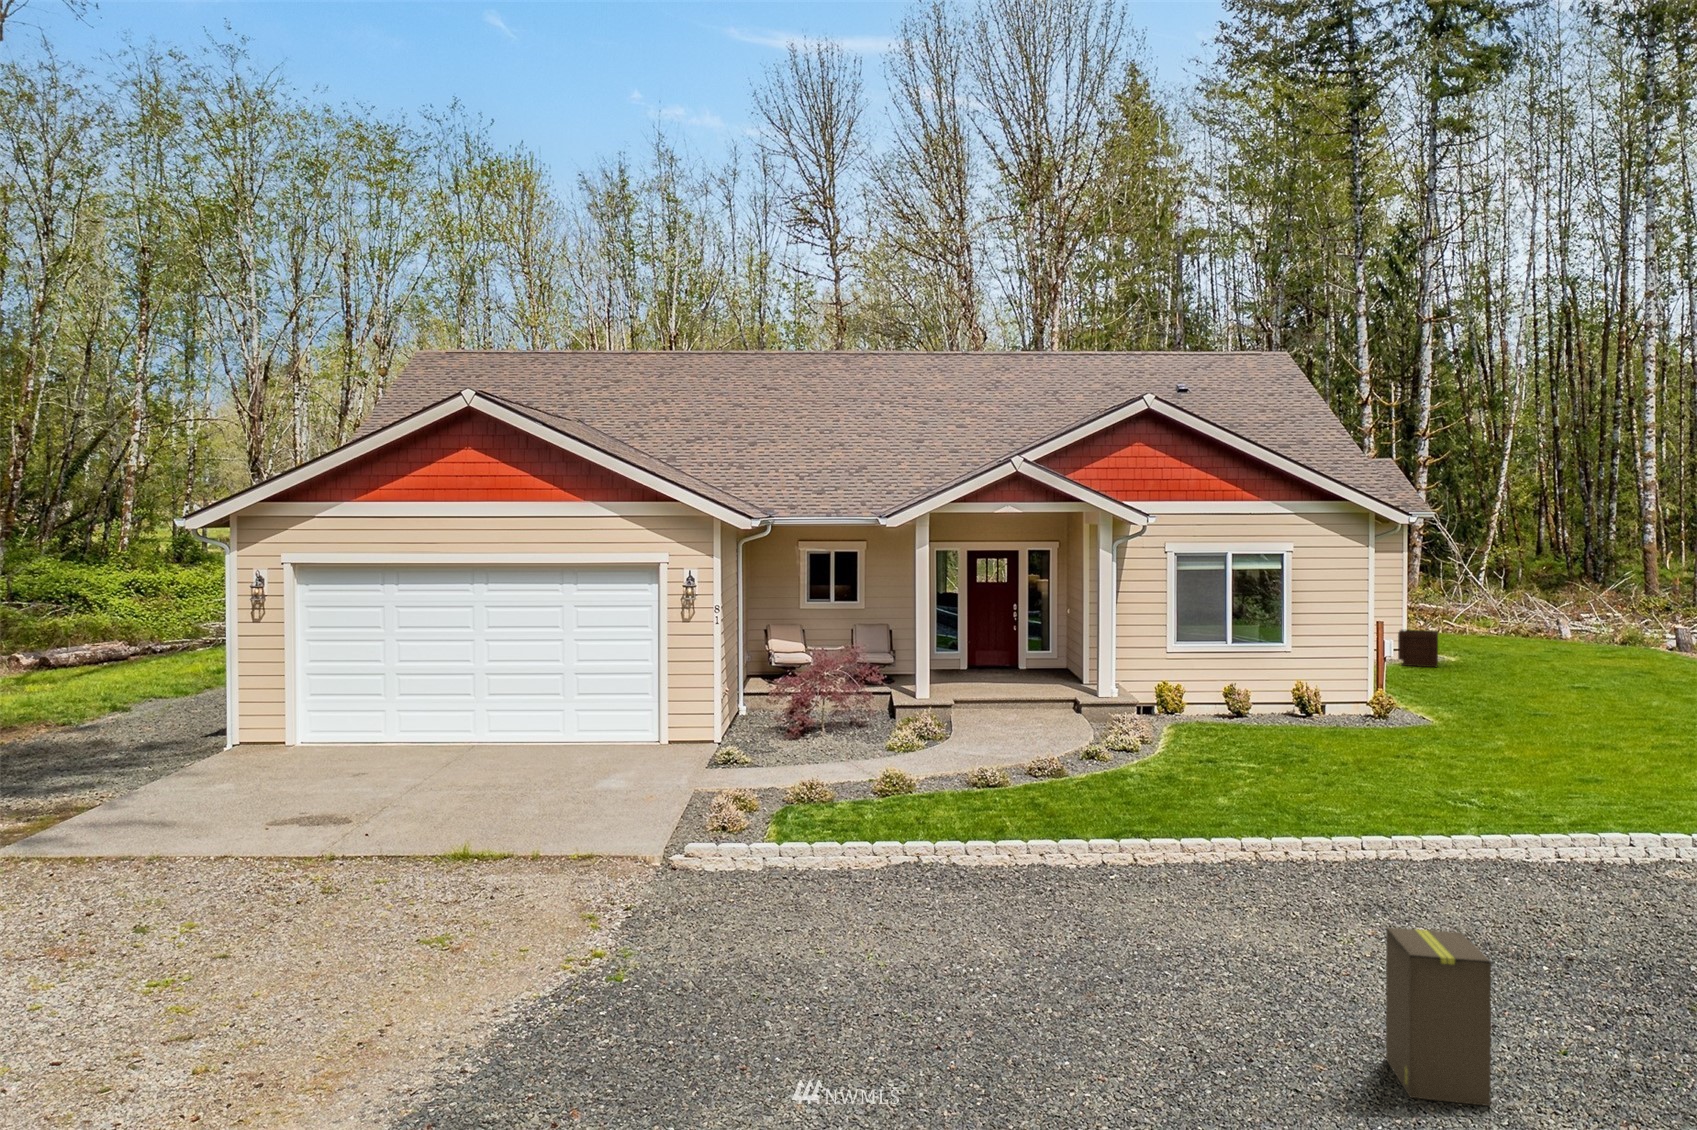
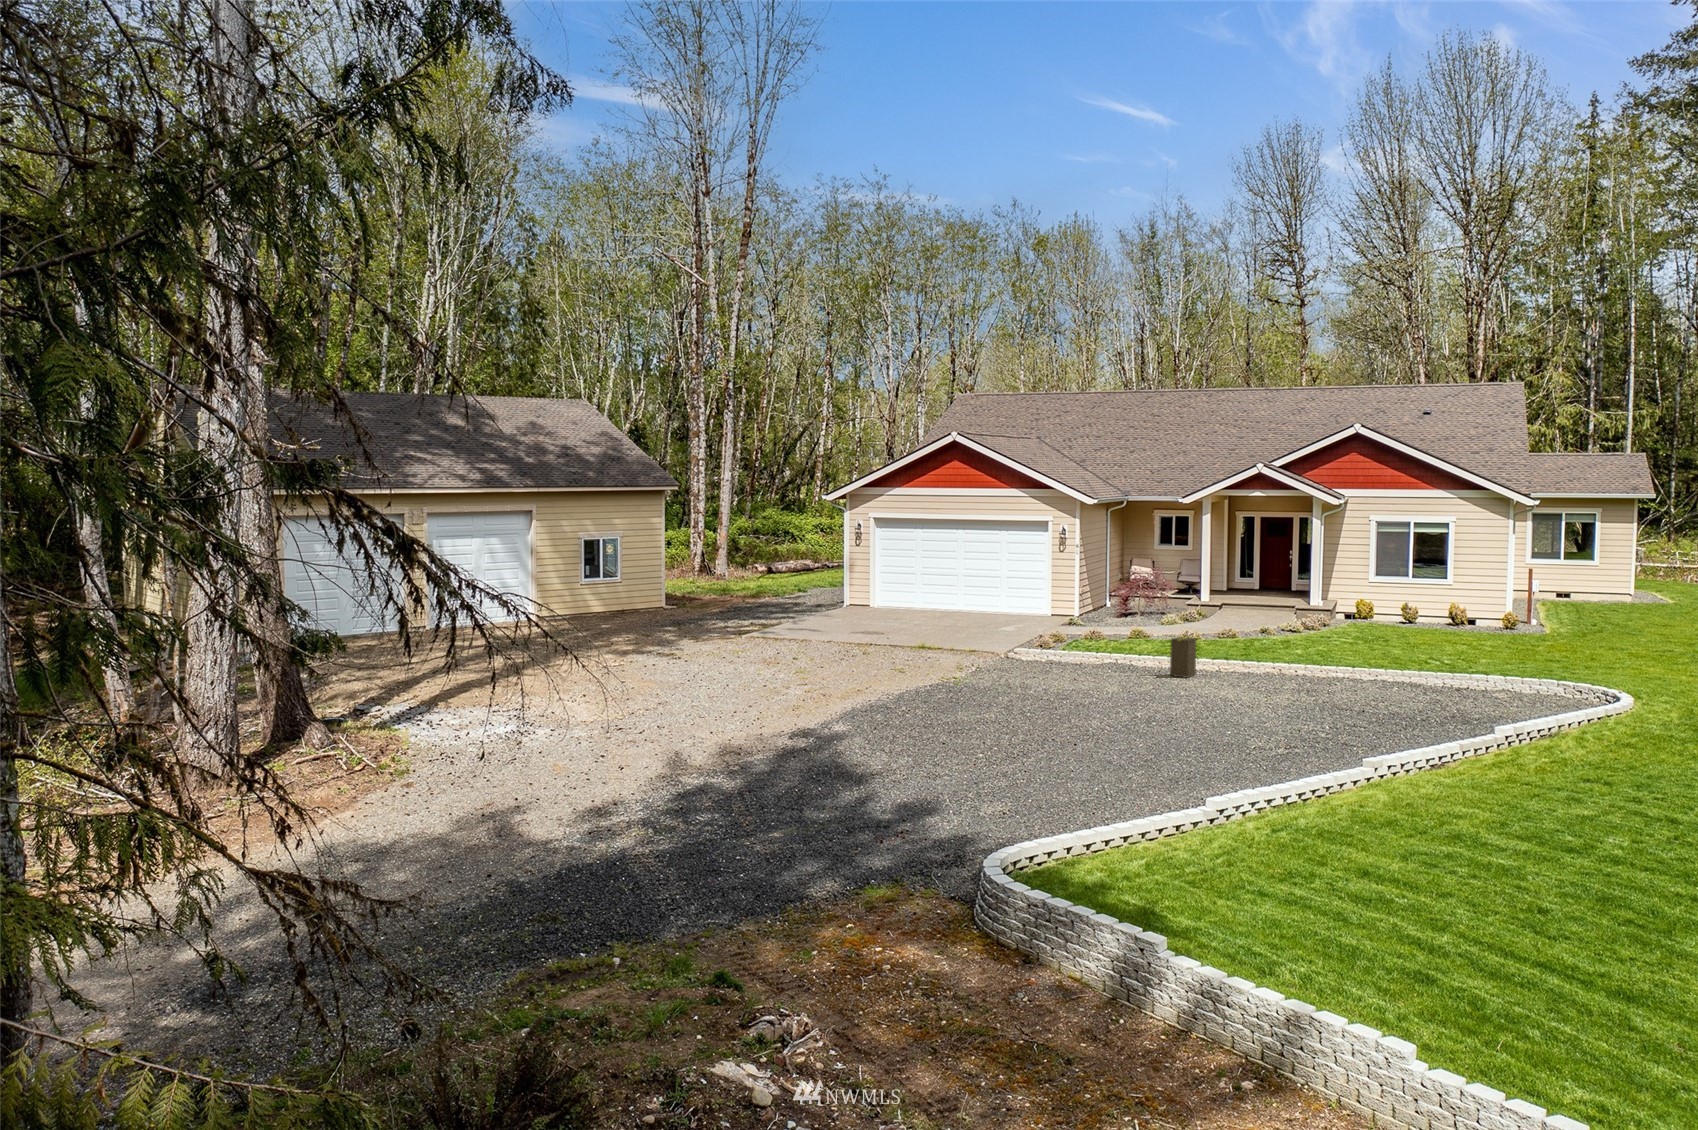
wooden crate: present [1398,630,1438,667] -> none [1643,584,1687,614]

